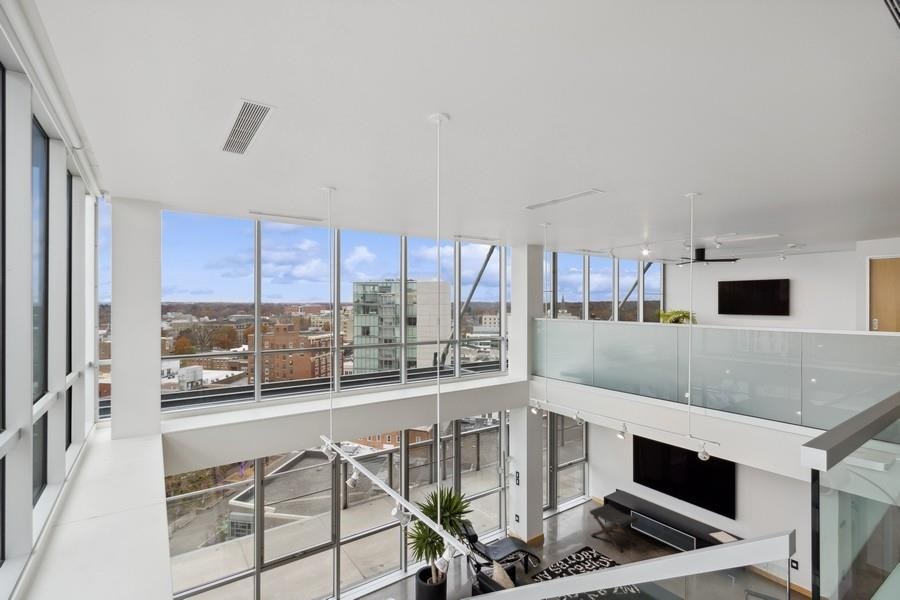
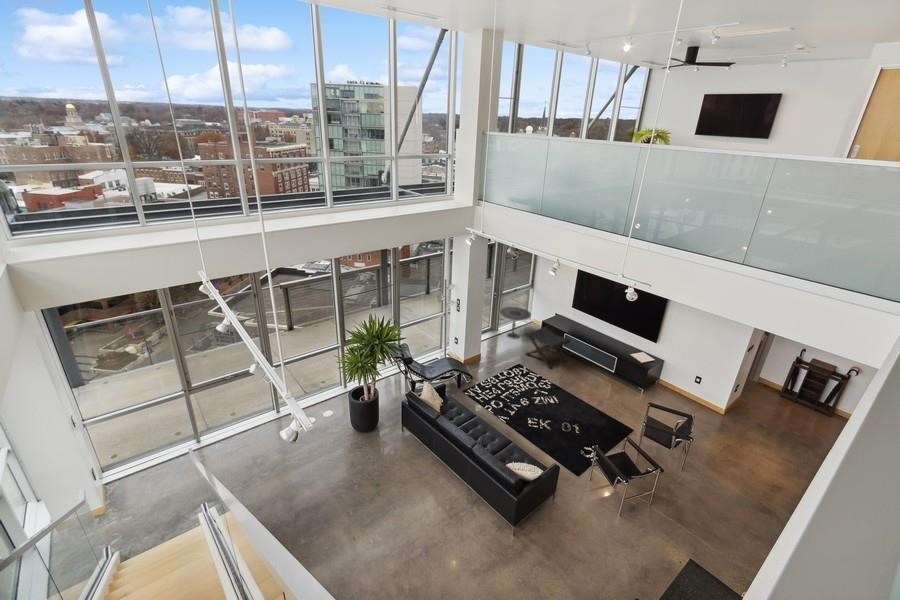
side table: none [557,483,591,519] -> present [499,307,531,339]

